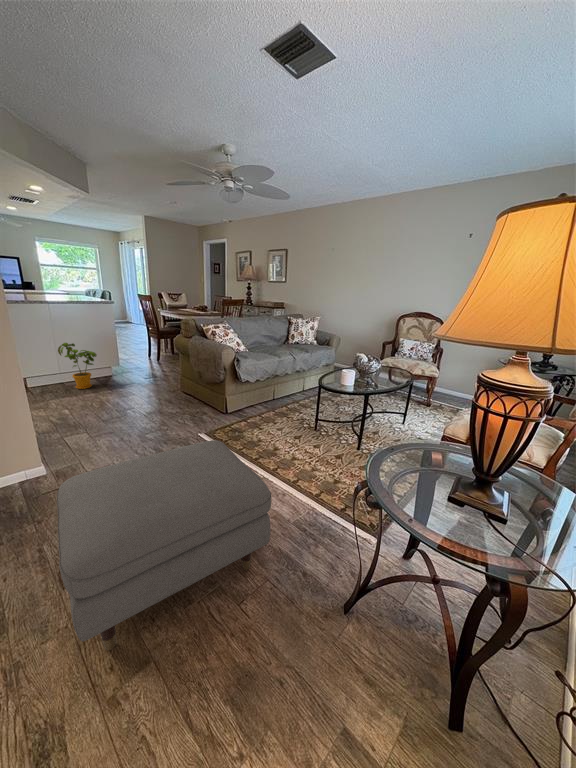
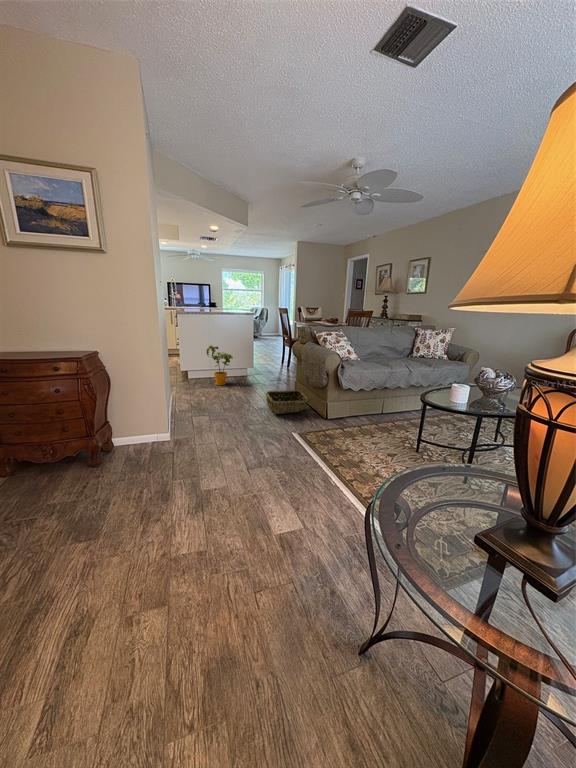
woven basket: none [156,386,205,415] -> present [266,390,309,414]
ottoman: present [57,440,271,650] -> none [113,431,303,581]

